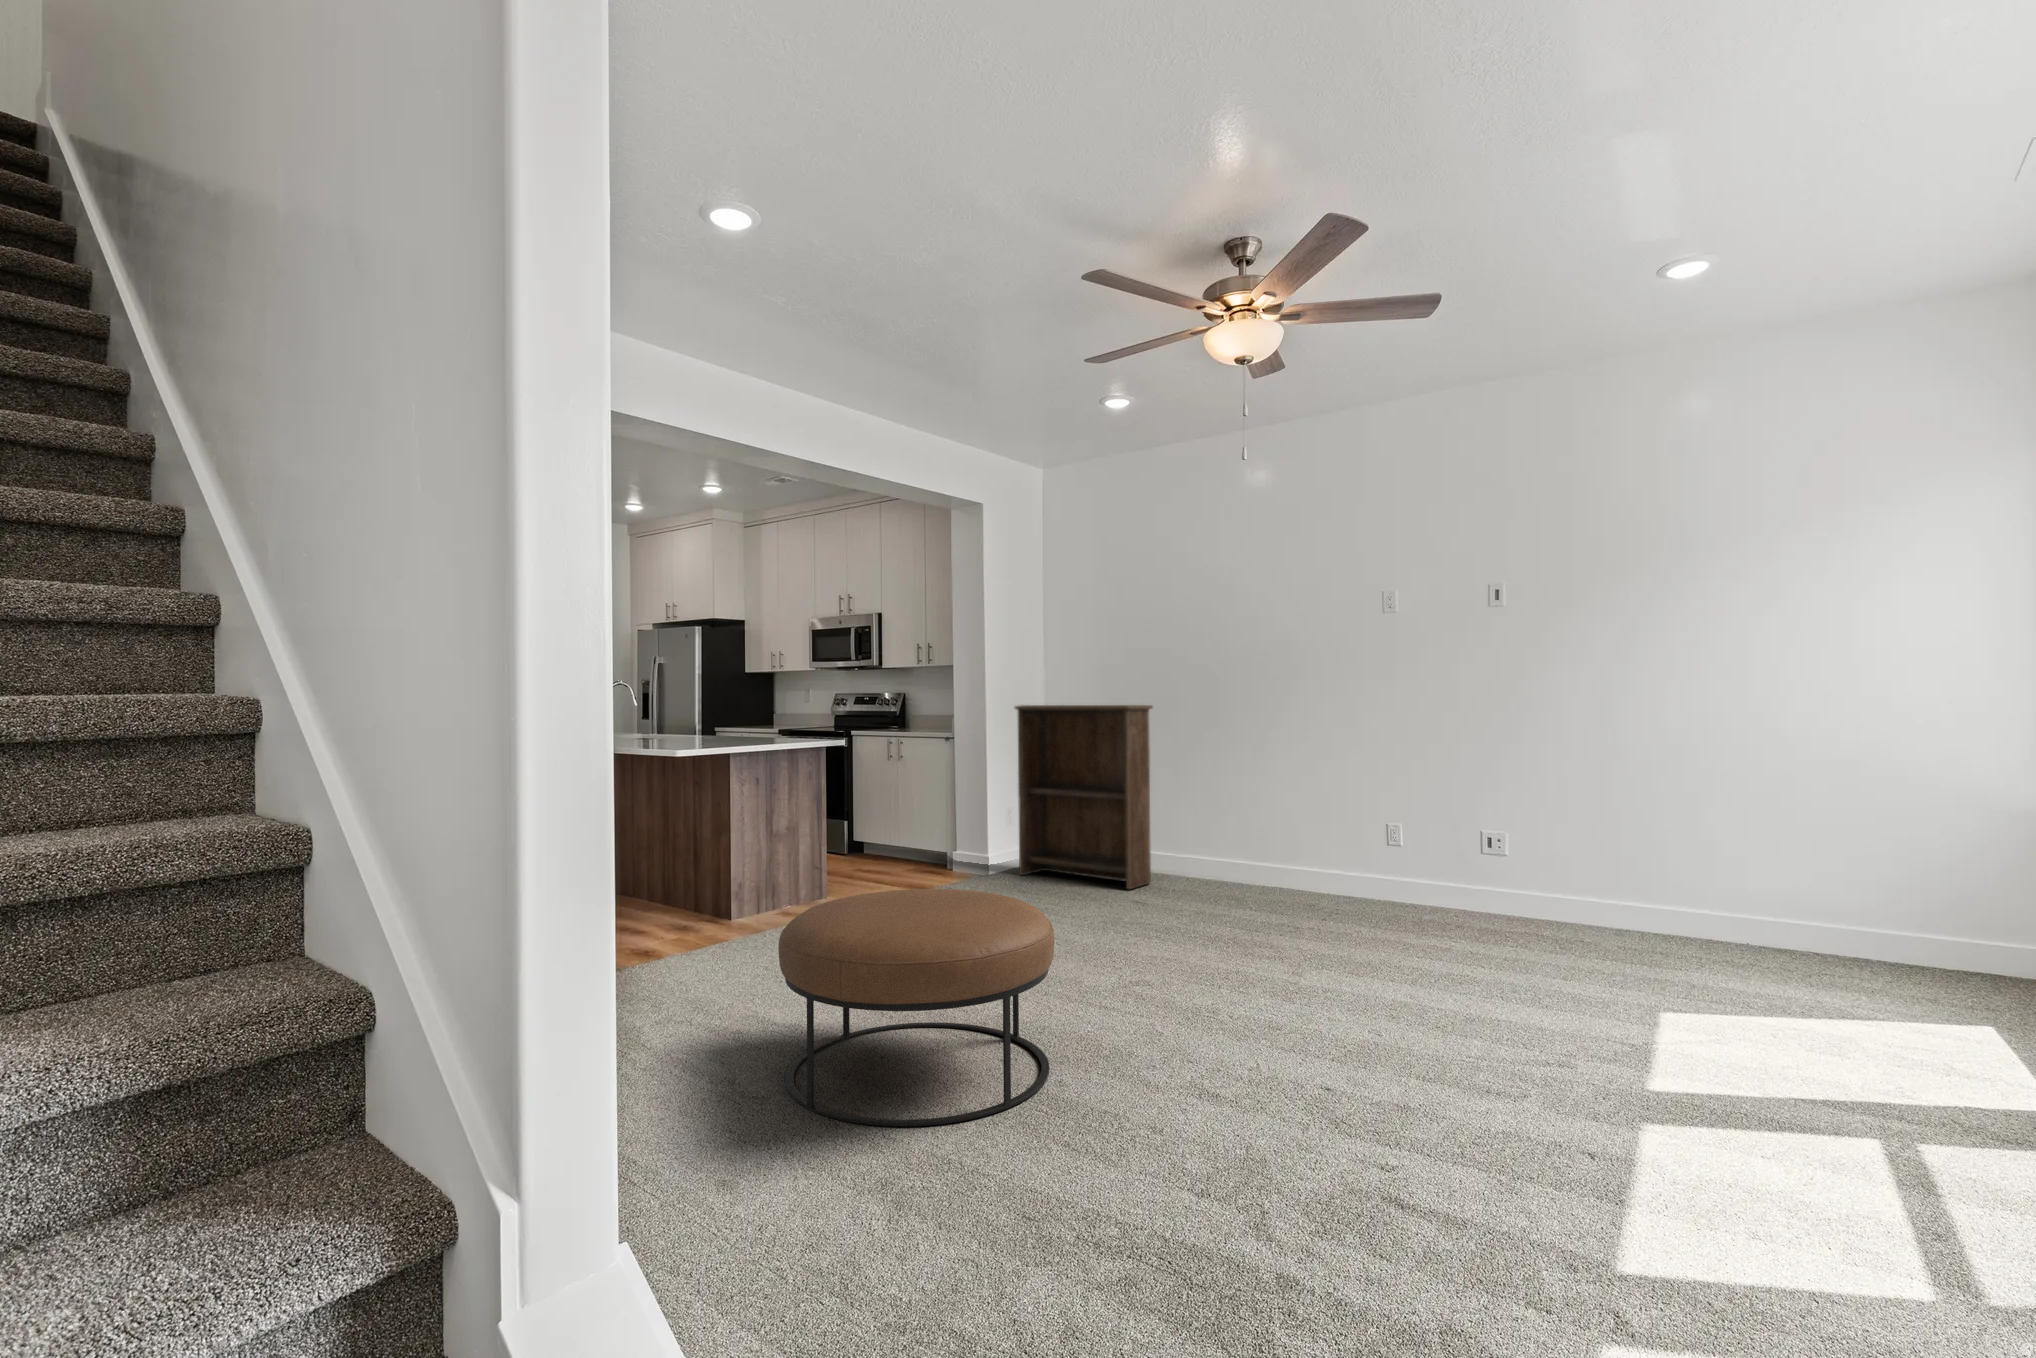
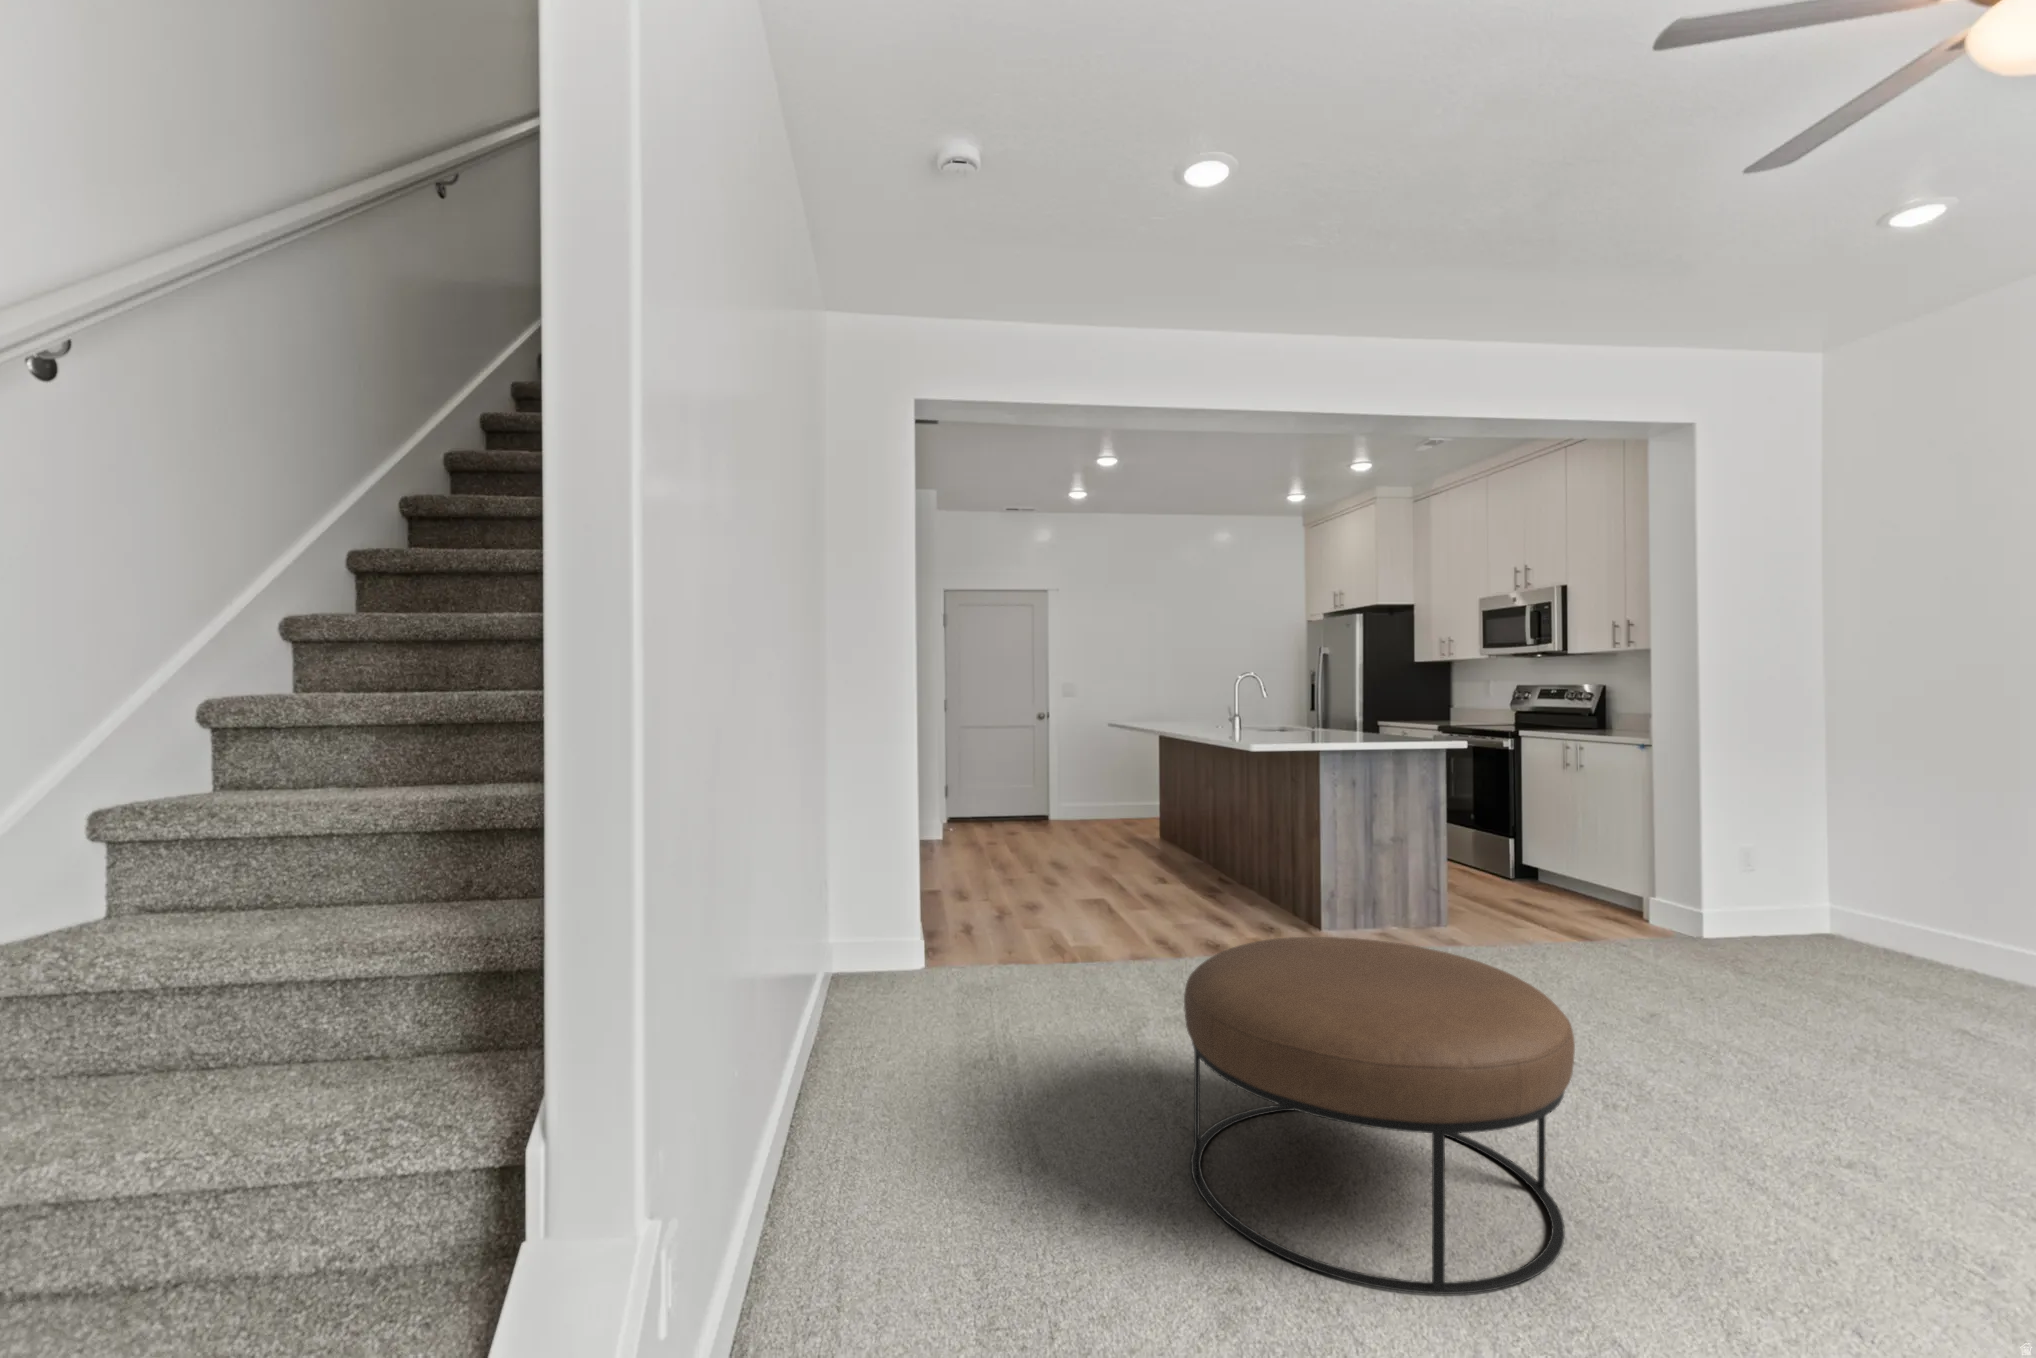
bookshelf: present [1015,705,1152,889] -> none [1745,707,2021,1009]

